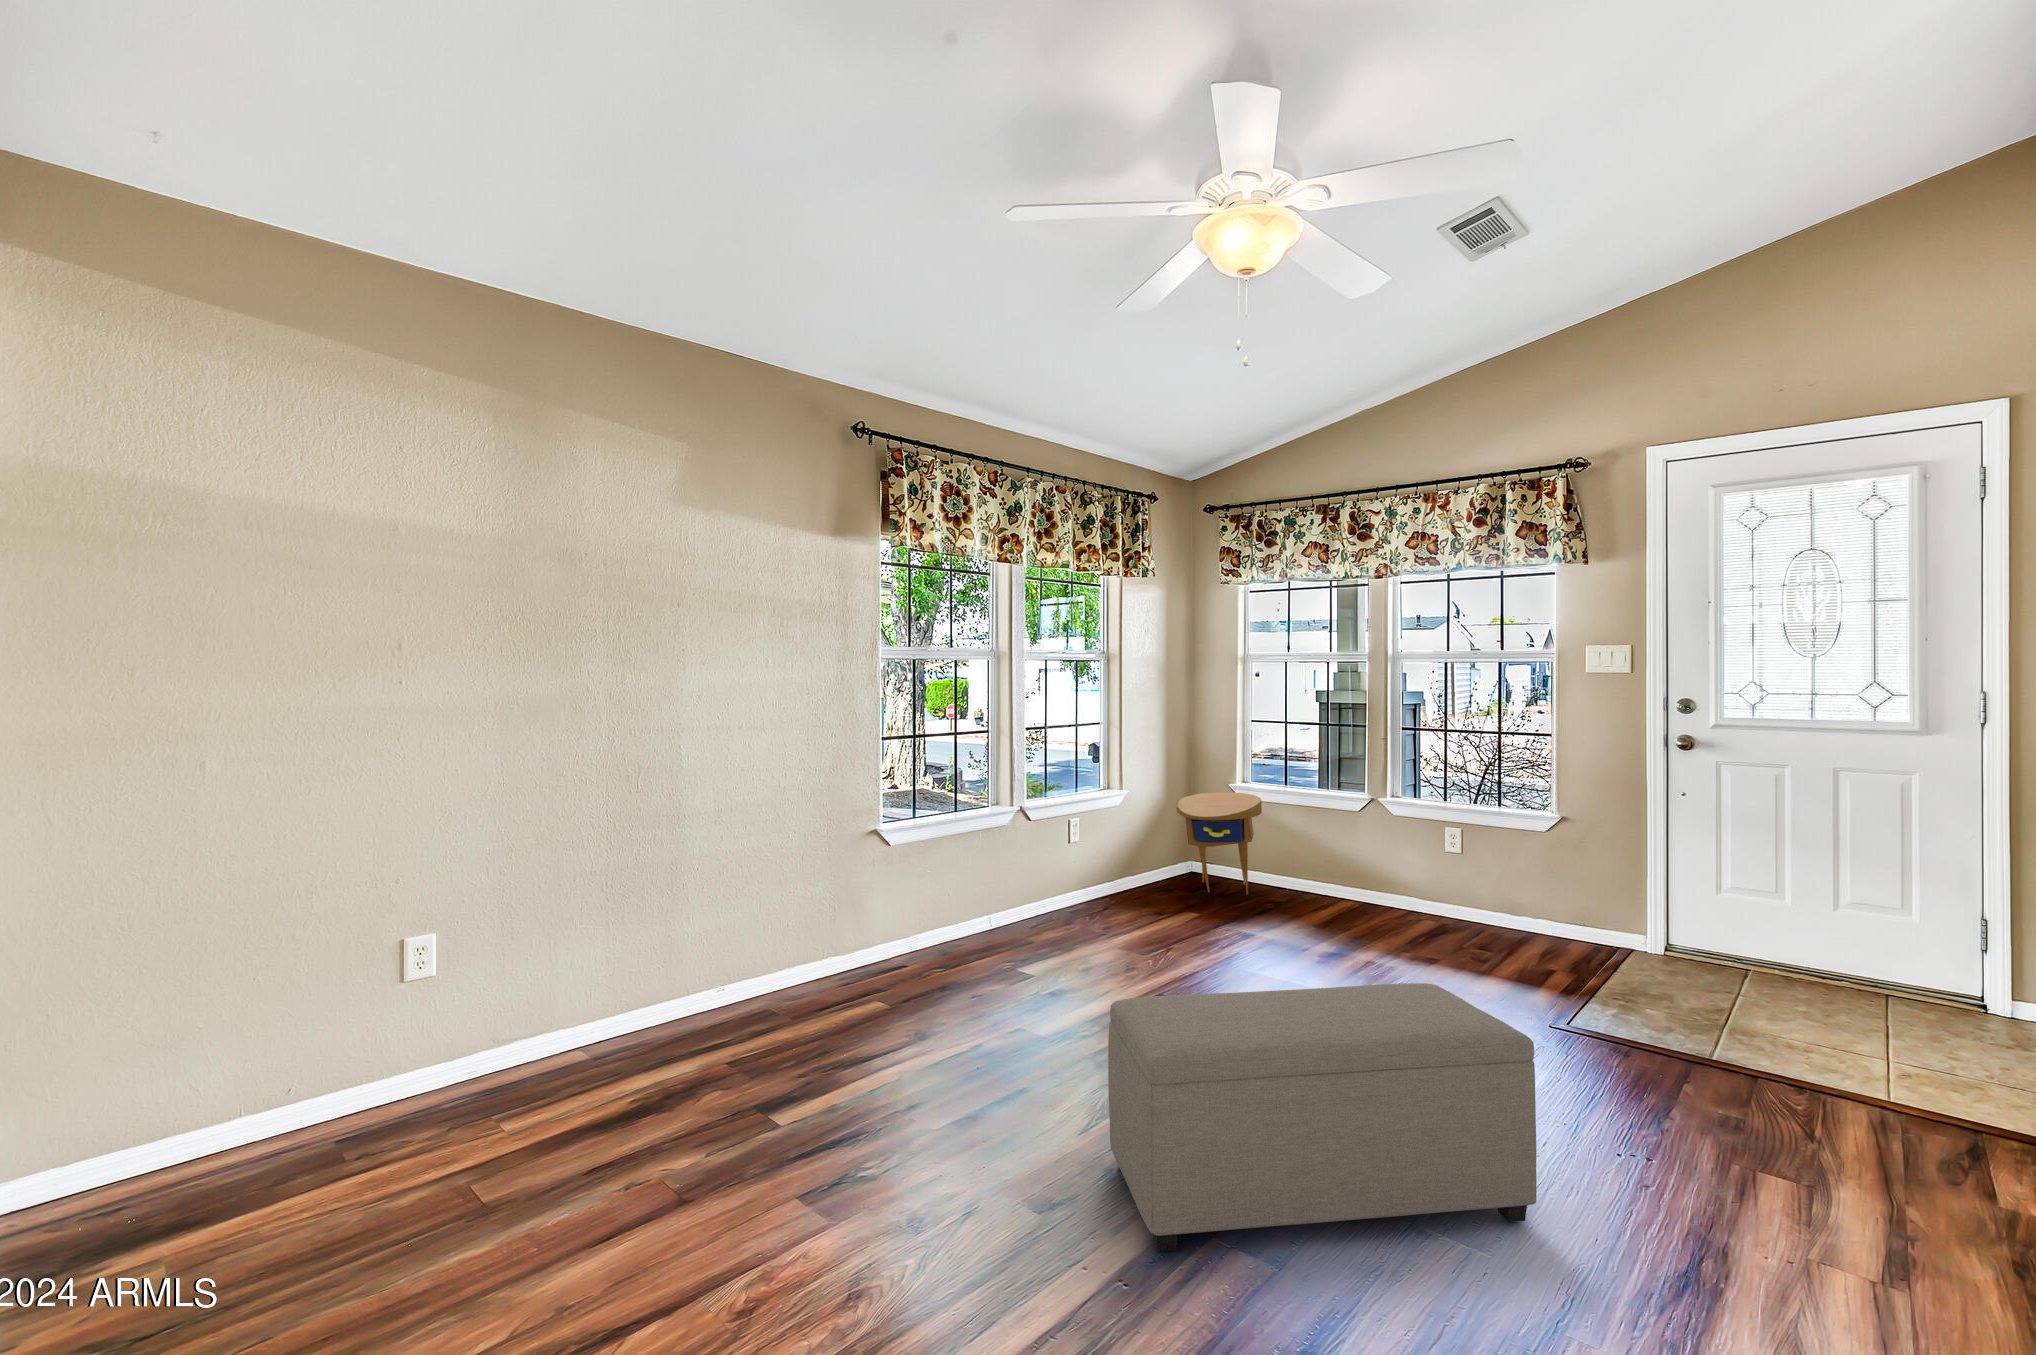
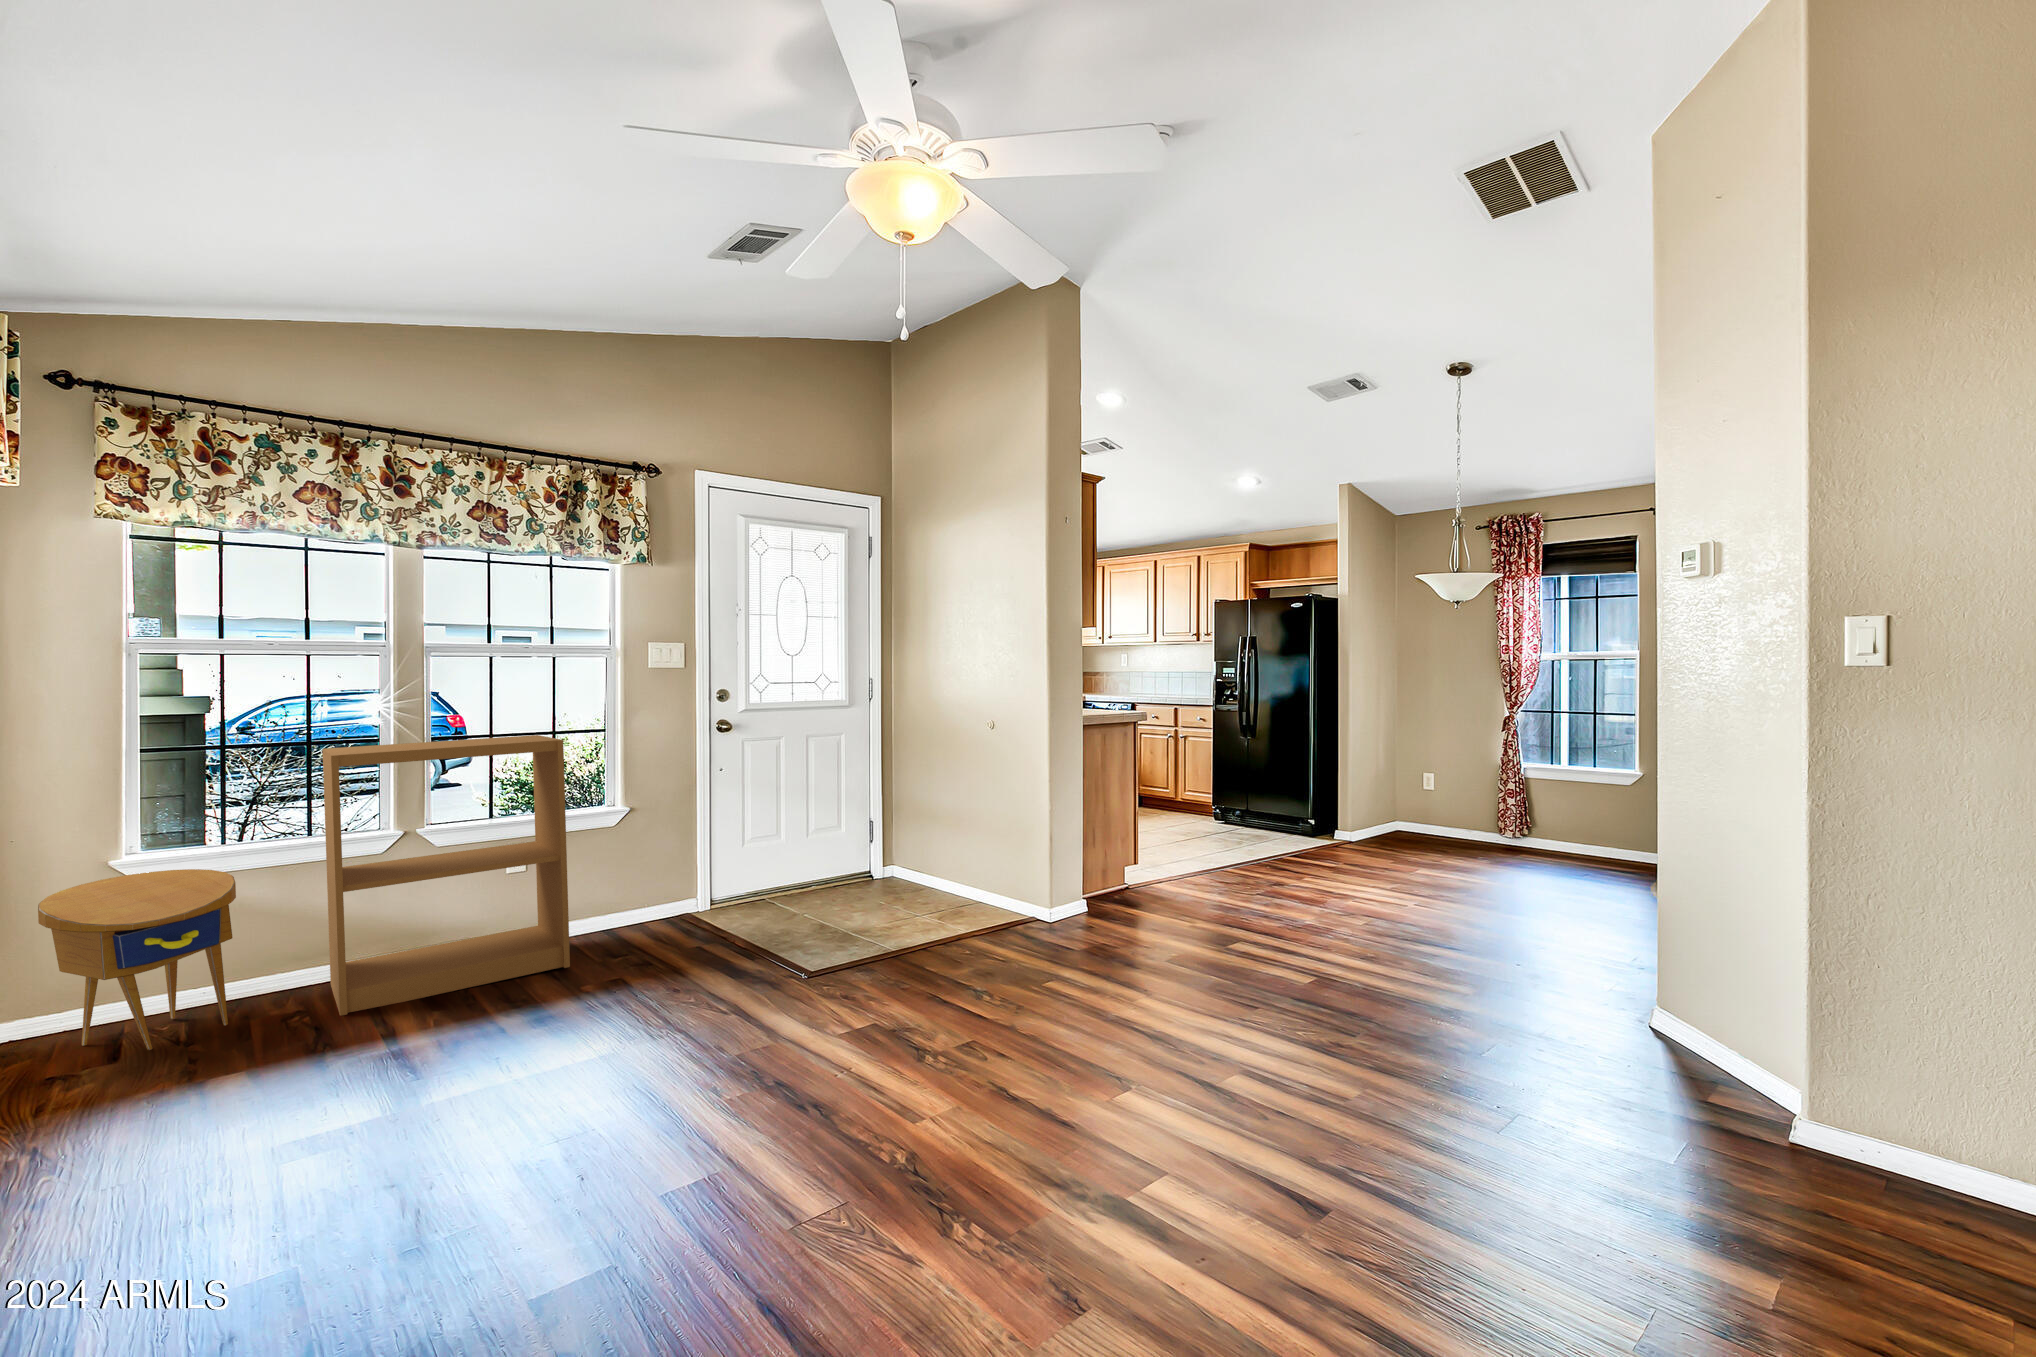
bookshelf: none [1285,728,1470,938] -> present [323,735,570,1016]
ottoman: present [1108,983,1537,1252] -> none [976,933,1178,1271]

